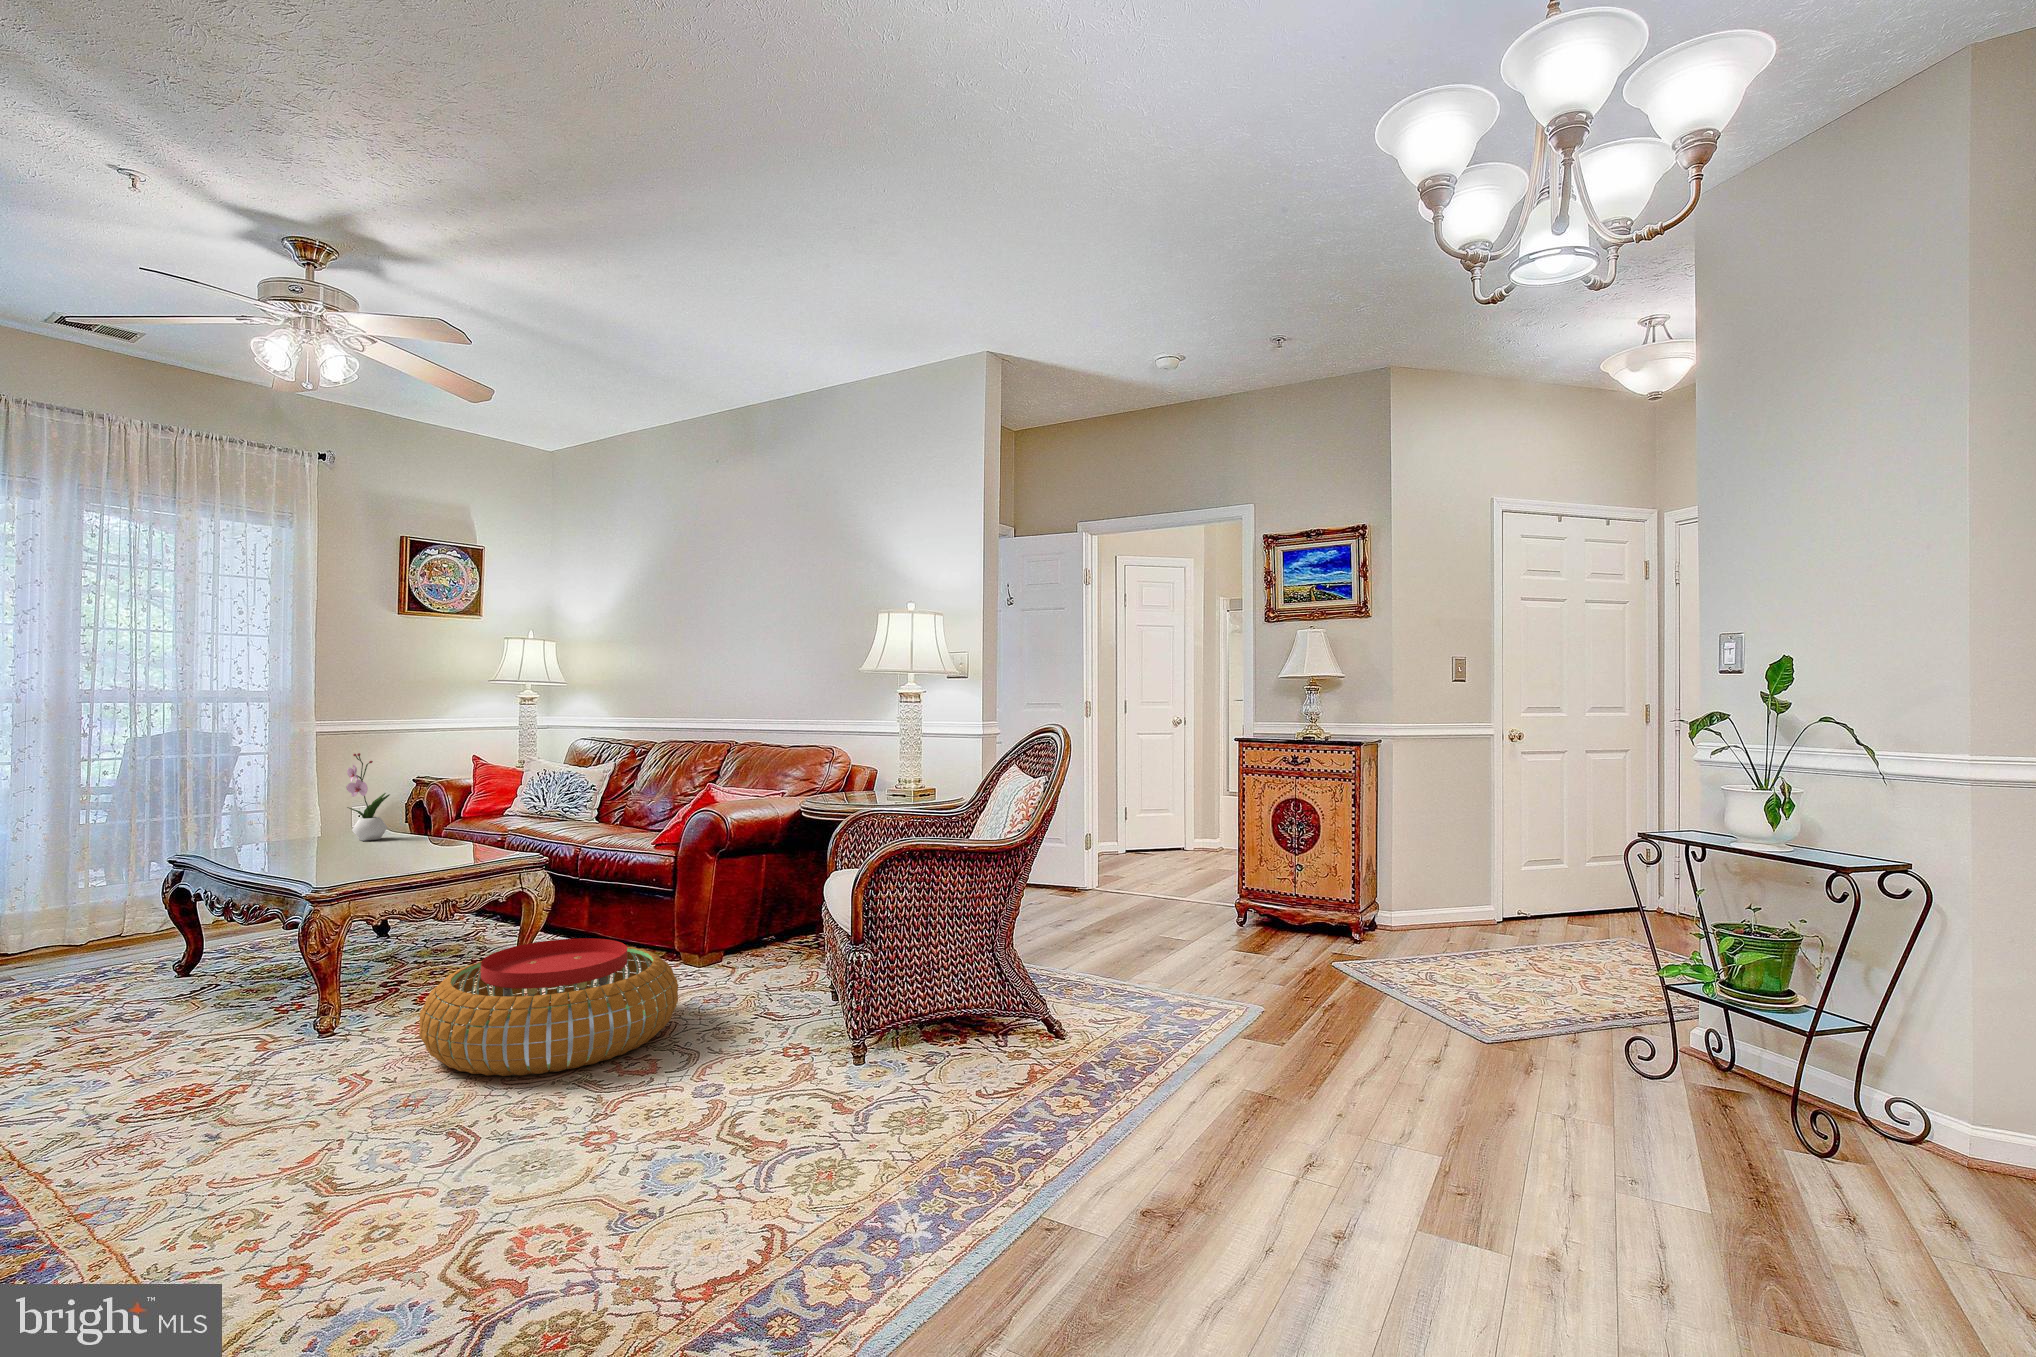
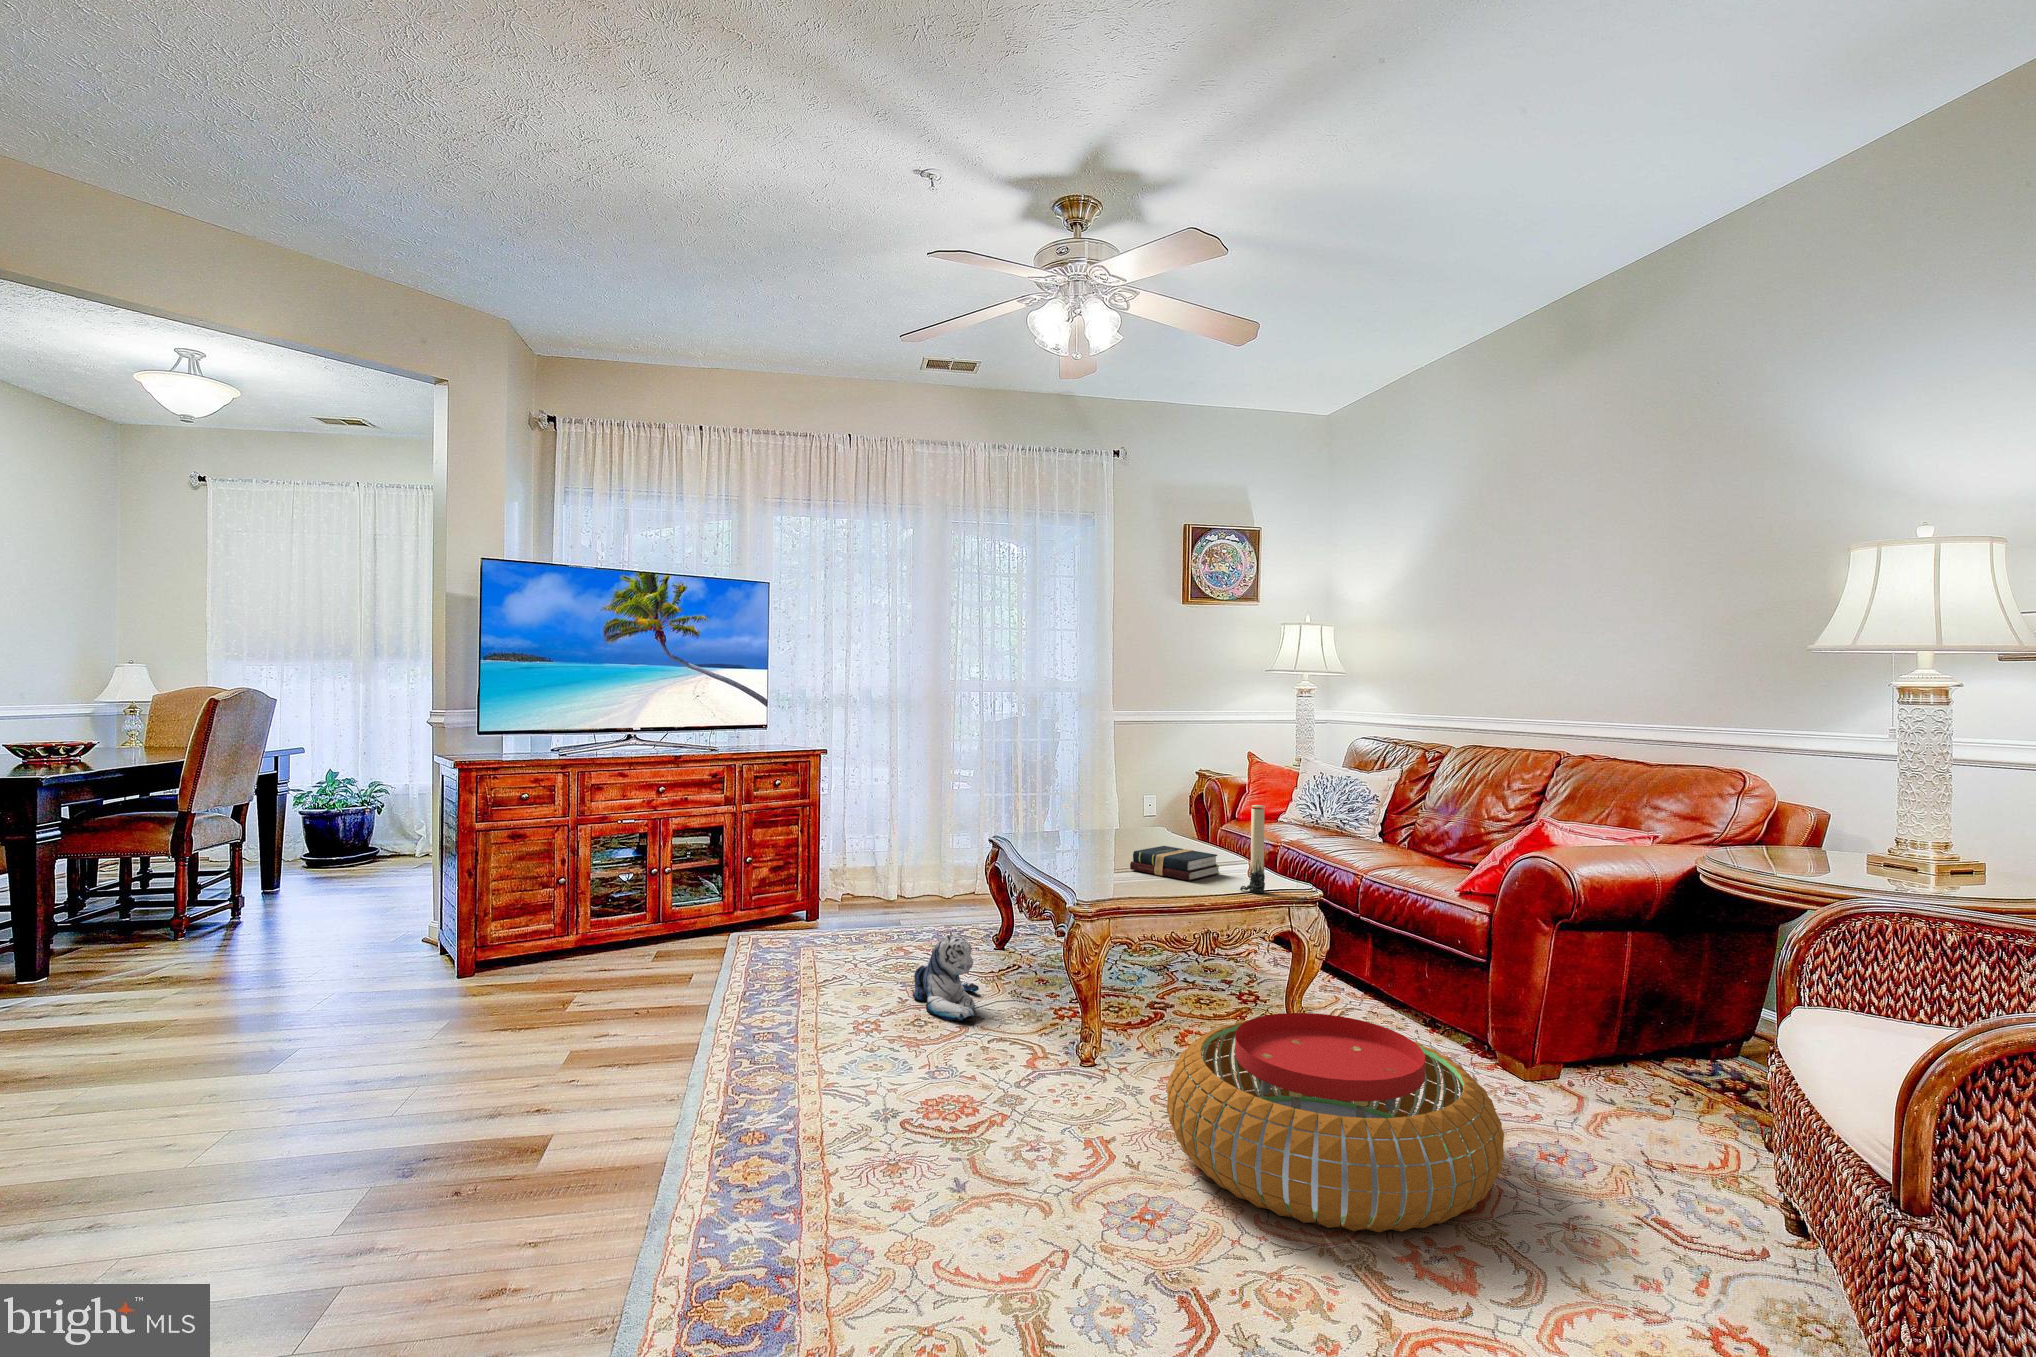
flower arrangement: present [346,753,390,841] -> none [1125,746,1163,839]
candle: none [478,792,501,864] -> present [1240,805,1265,893]
hardback book: none [363,839,456,863] -> present [1130,846,1220,881]
plush toy: none [77,956,175,1041] -> present [912,936,979,1021]

